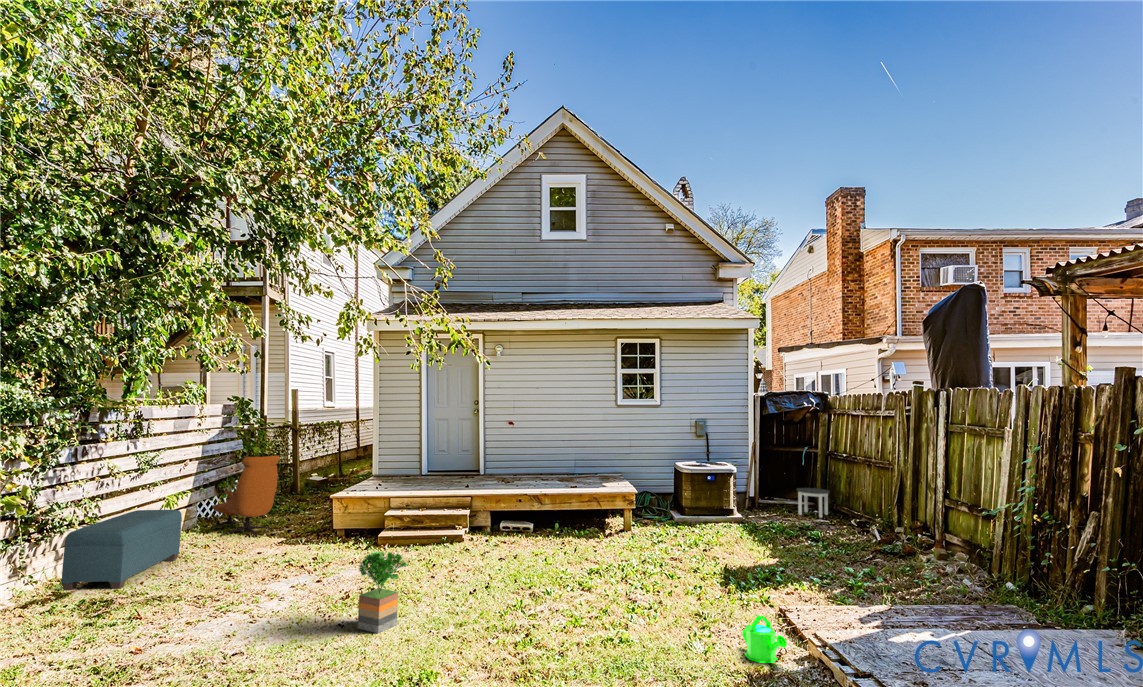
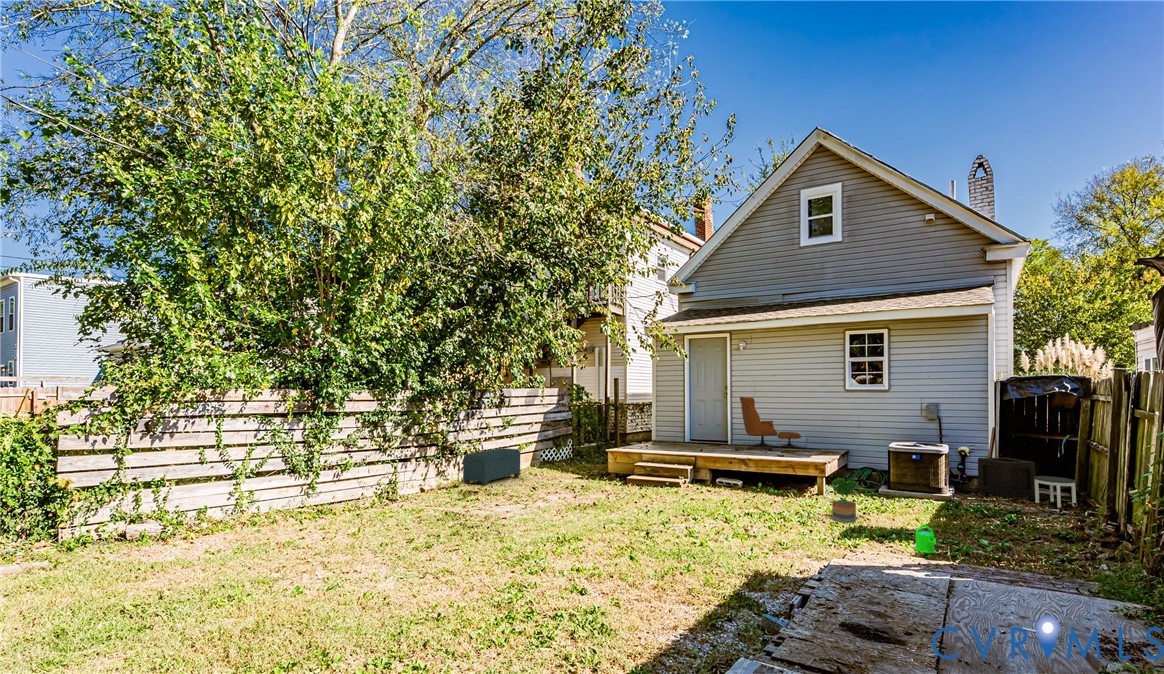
lounge chair: present [211,455,280,537] -> present [740,397,801,450]
wooden crate: none [740,472,786,512] -> present [978,458,1036,497]
potted tree: present [358,551,407,633] -> present [832,478,859,523]
watering can: present [742,615,787,663] -> present [914,524,936,553]

